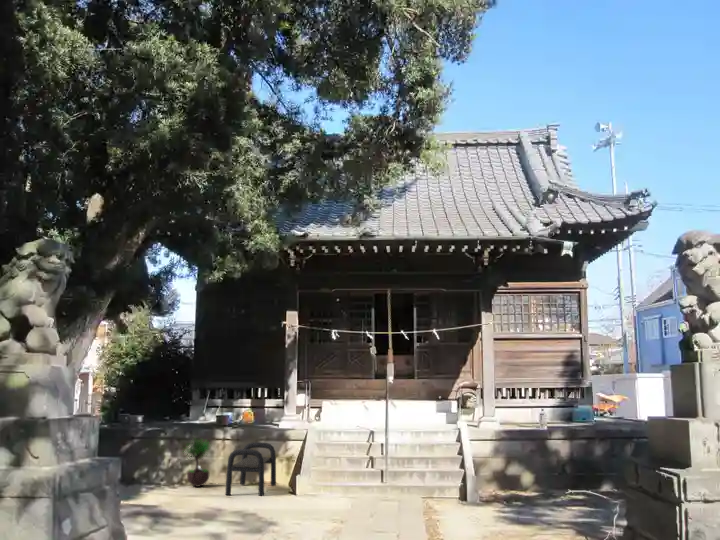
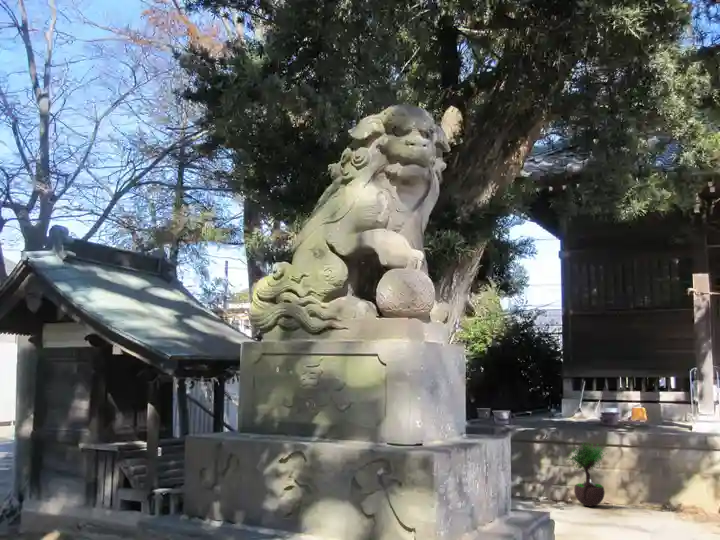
bench: present [225,442,276,496] -> none [635,452,703,530]

